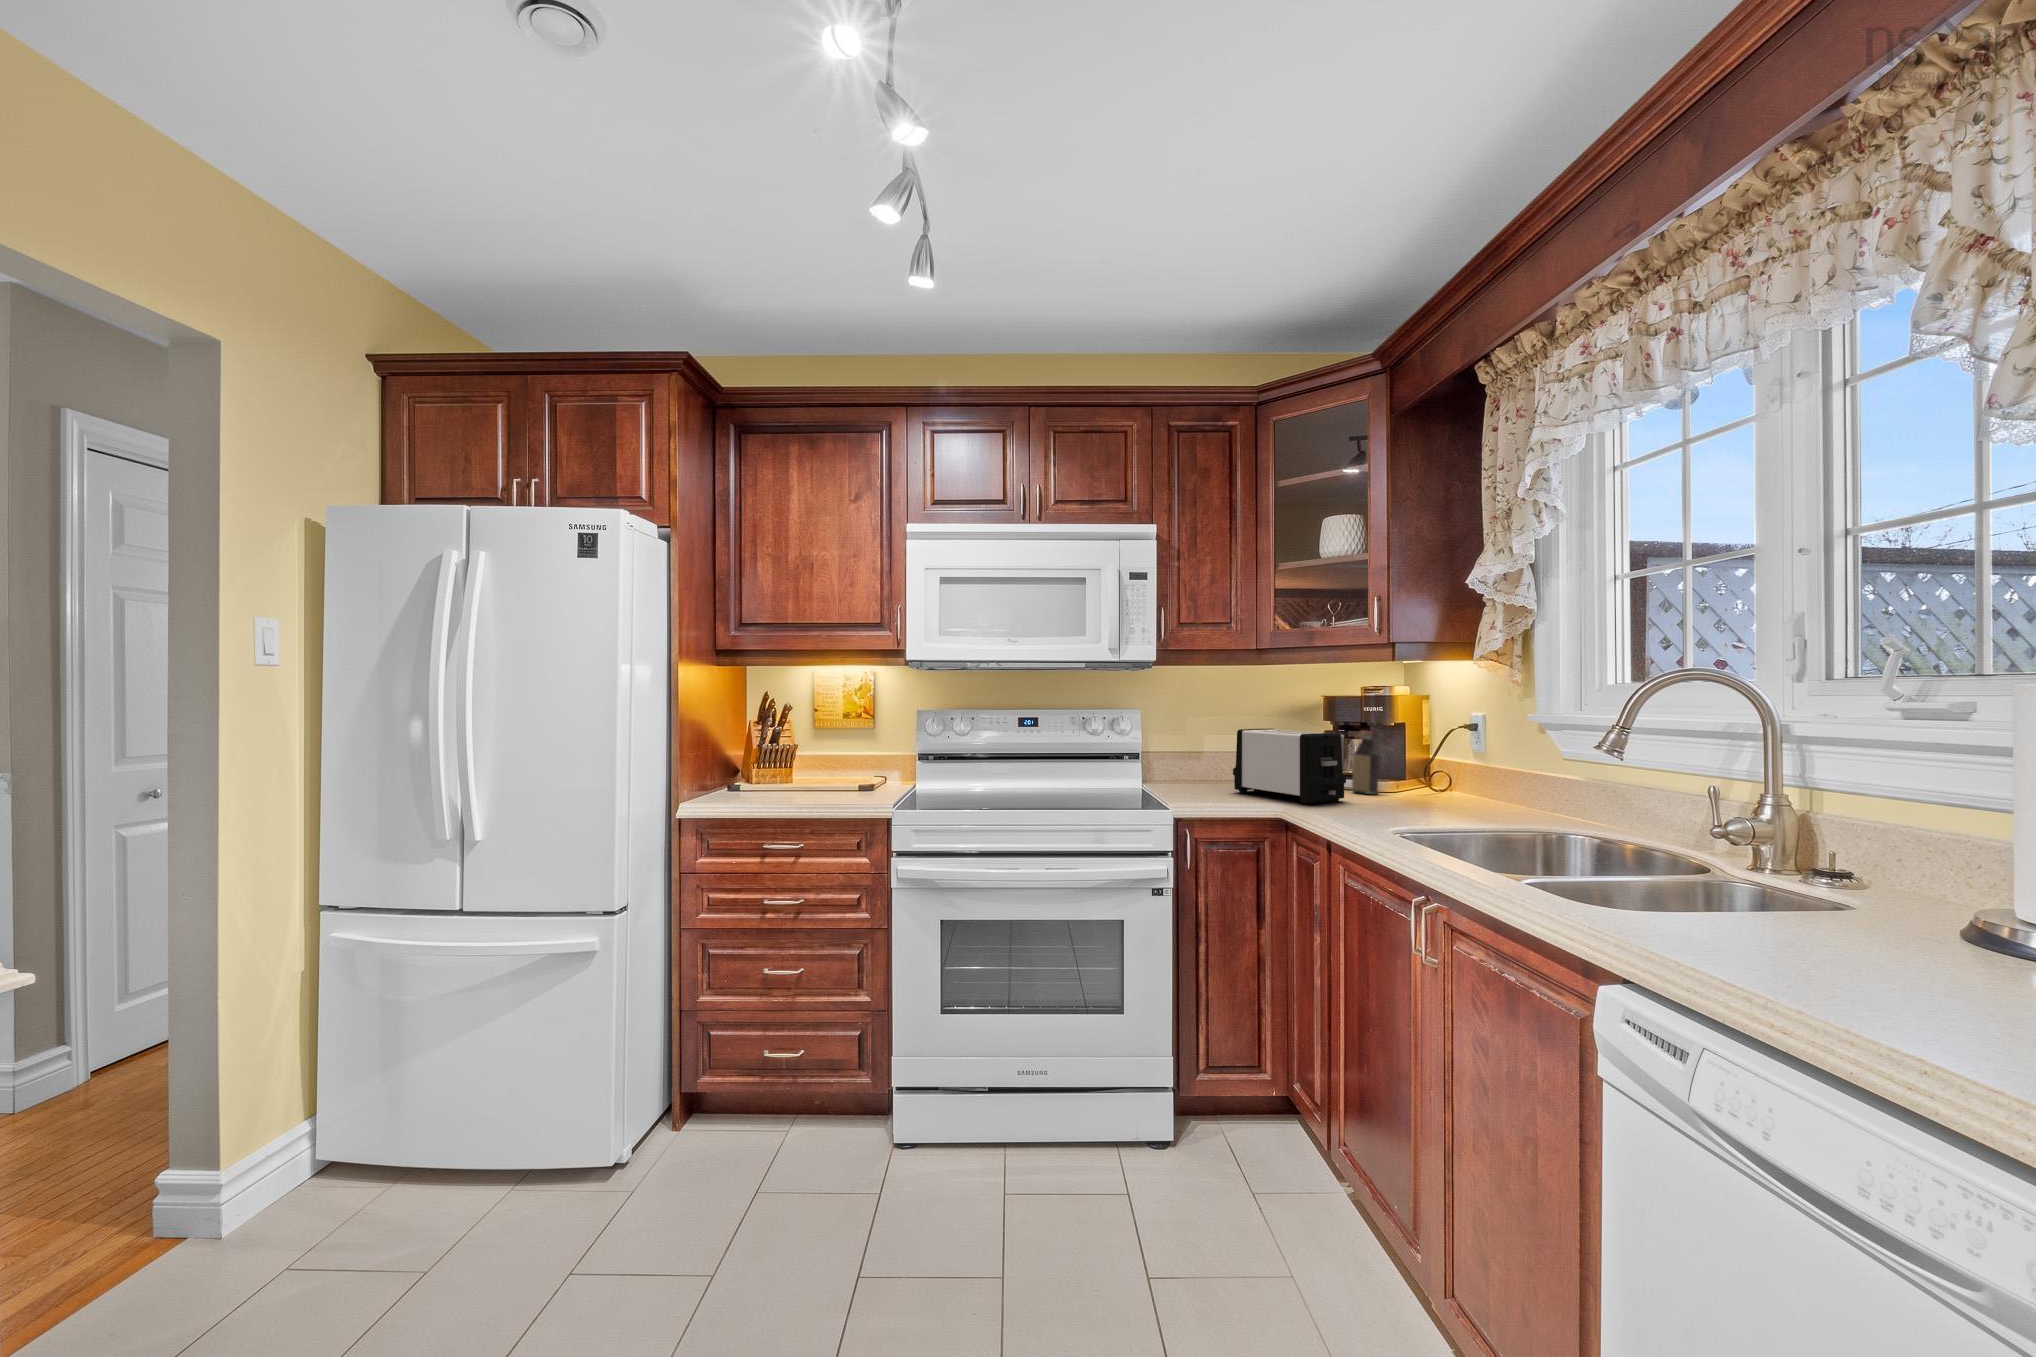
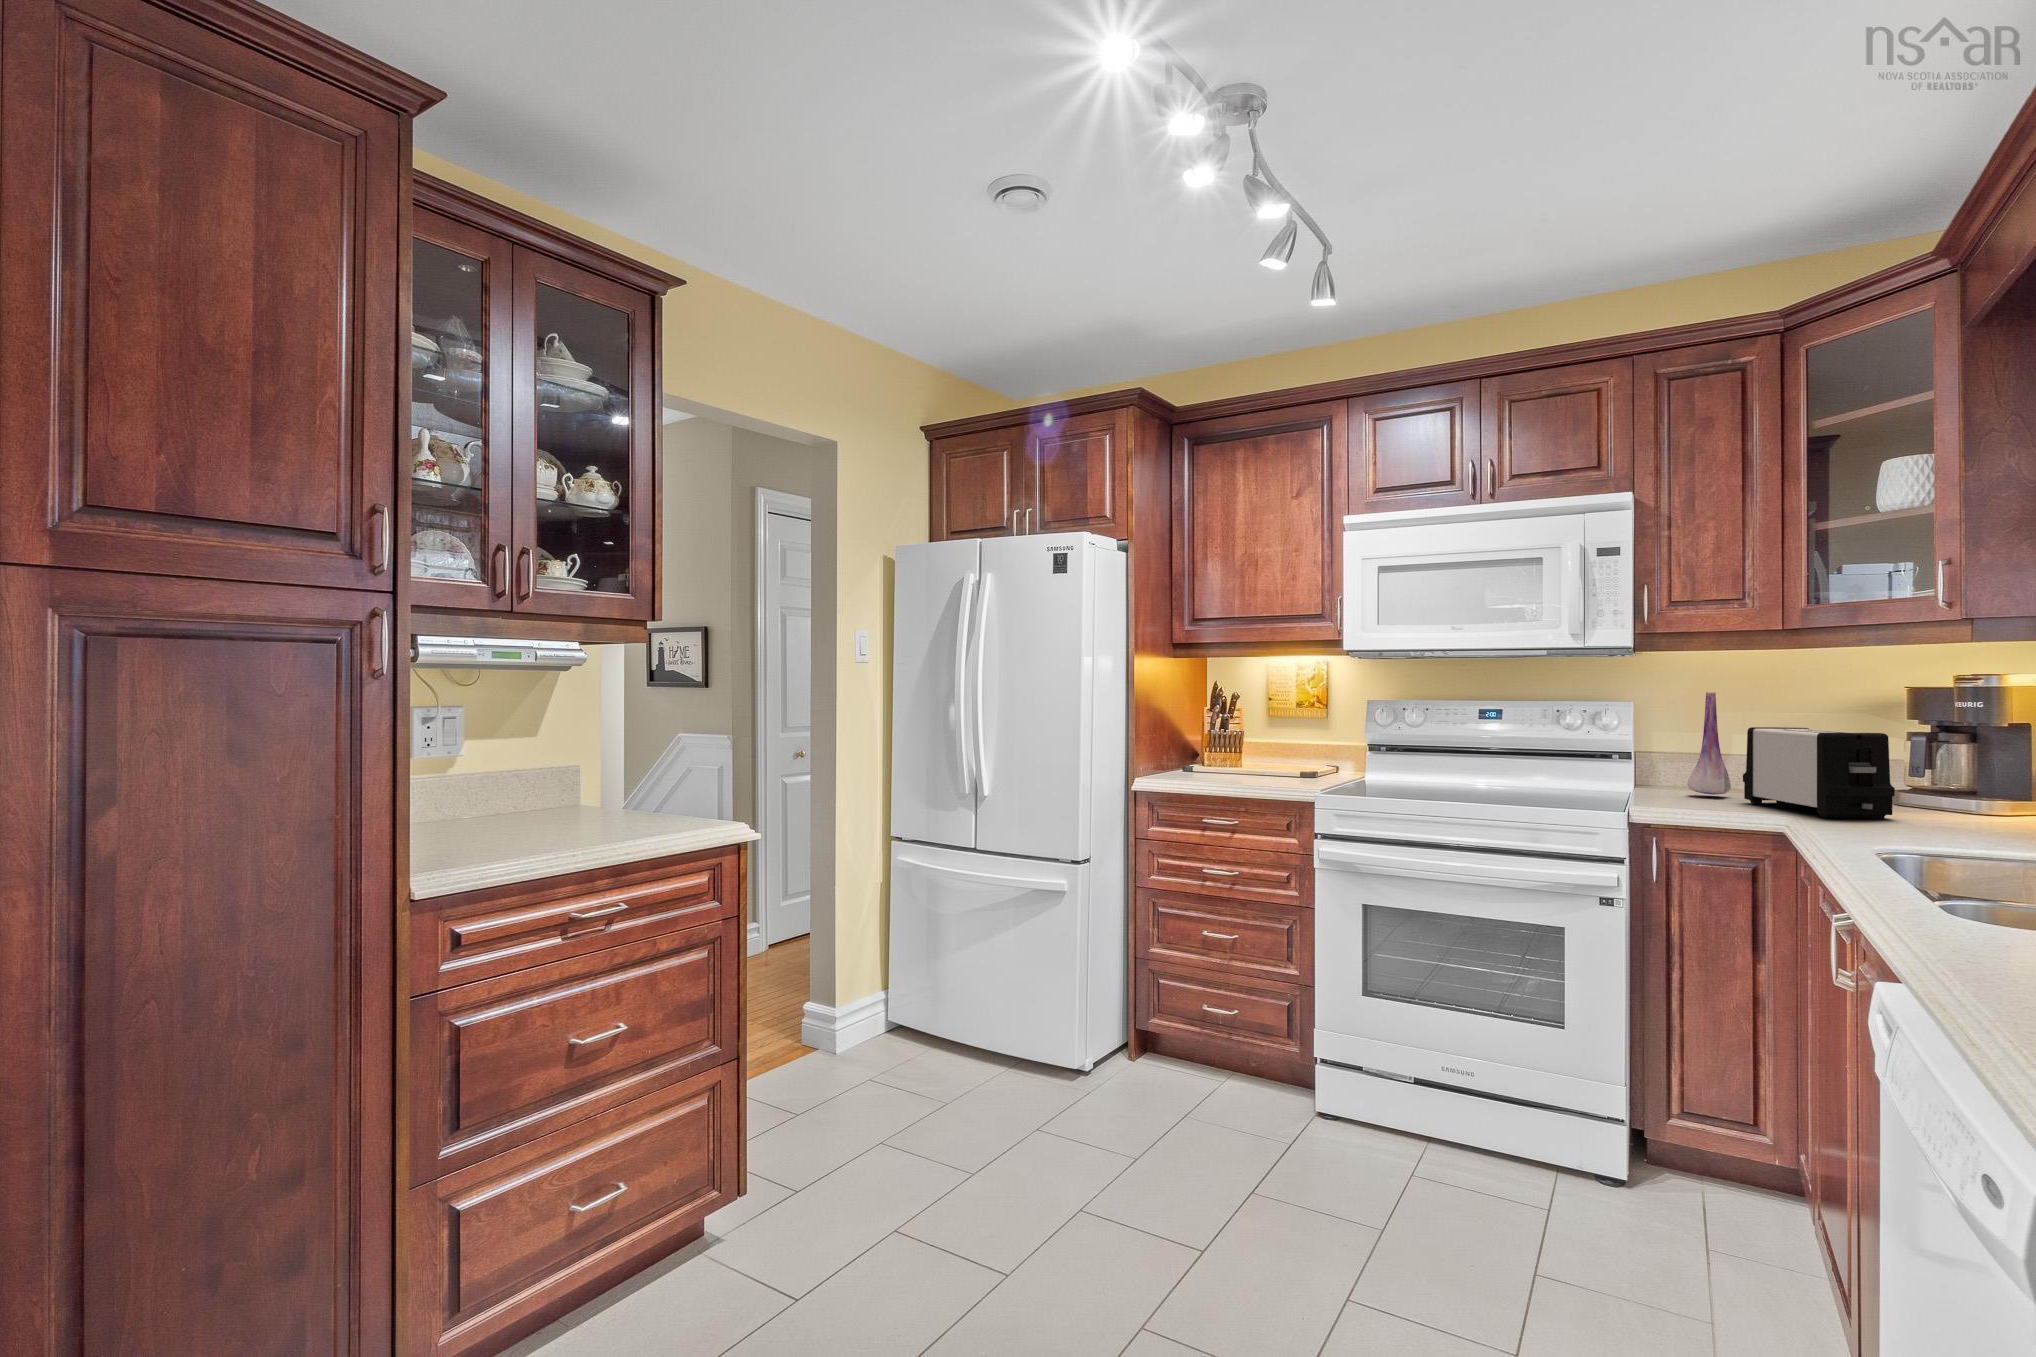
vase: none [1184,698,1218,787] -> present [1688,693,1731,795]
bottle: present [1352,730,1379,794] -> none [1928,732,1970,815]

